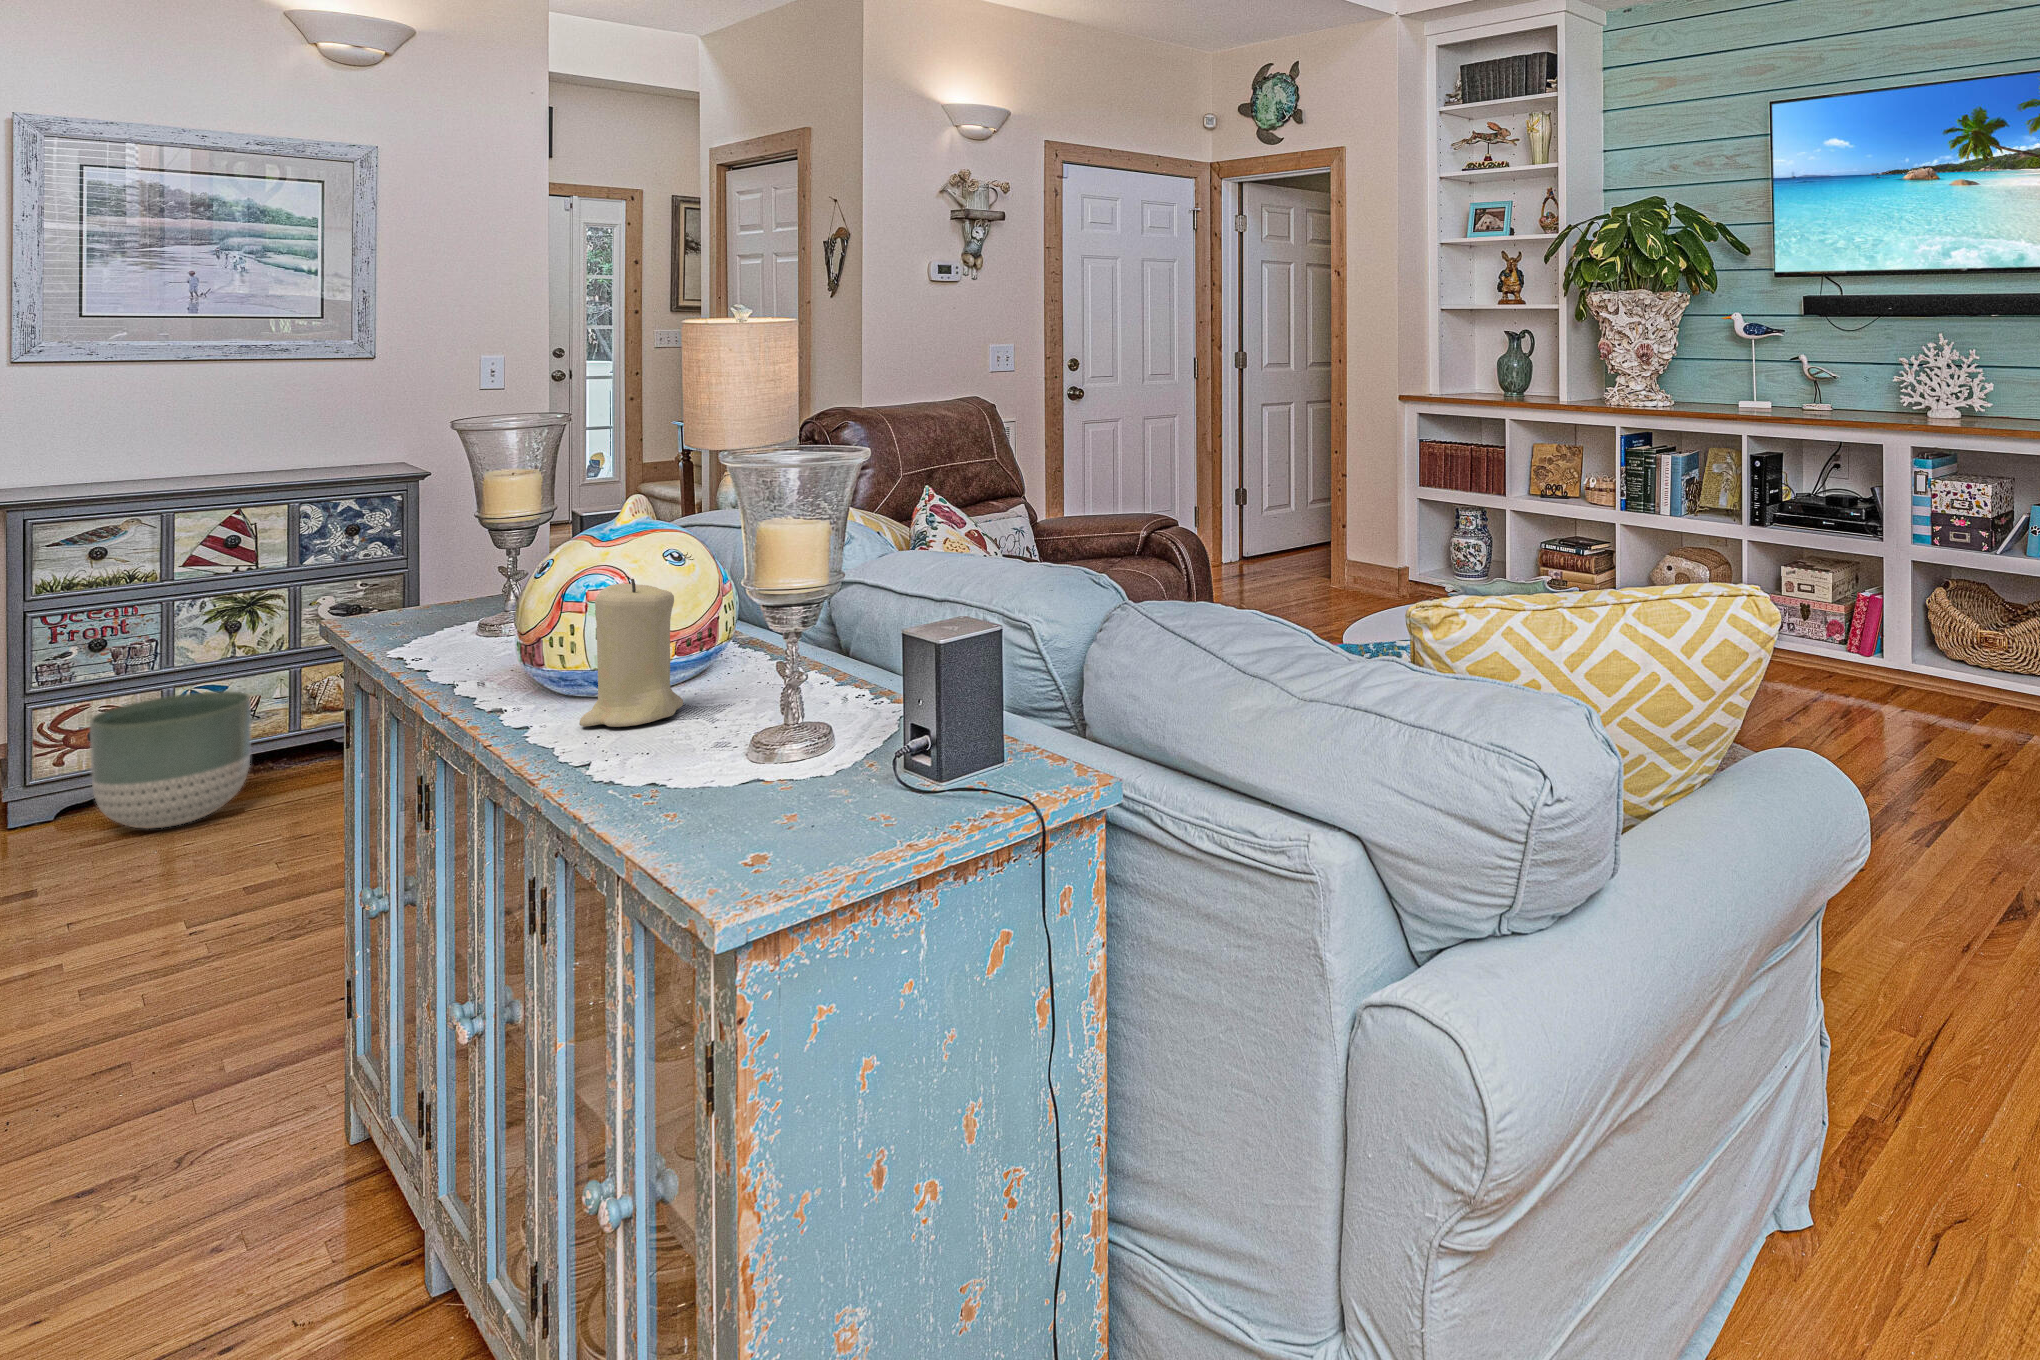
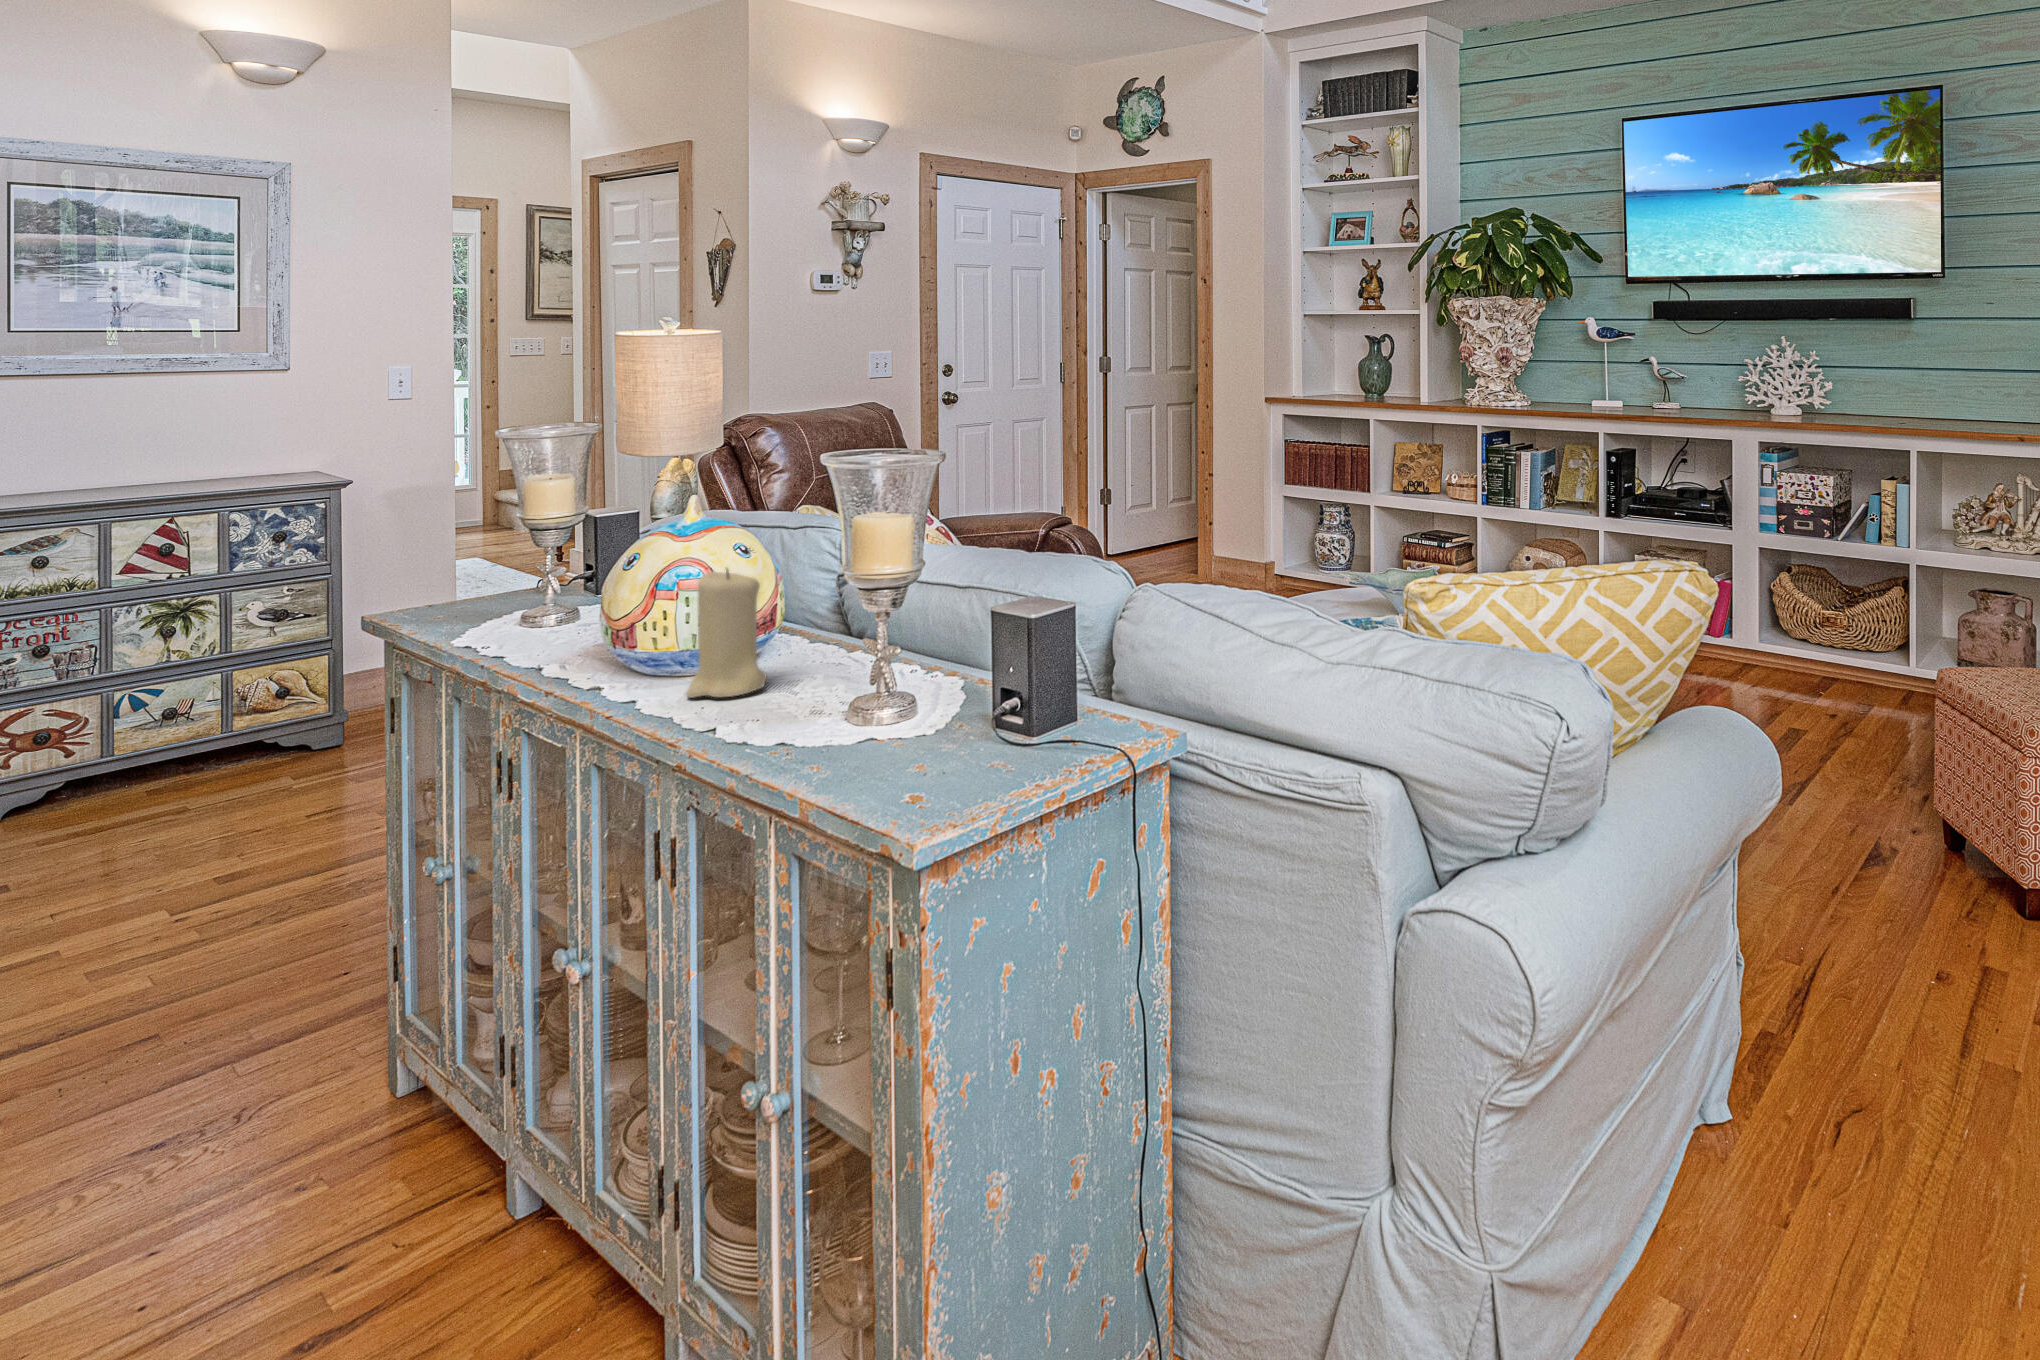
planter: present [90,691,251,829] -> none [44,692,195,824]

